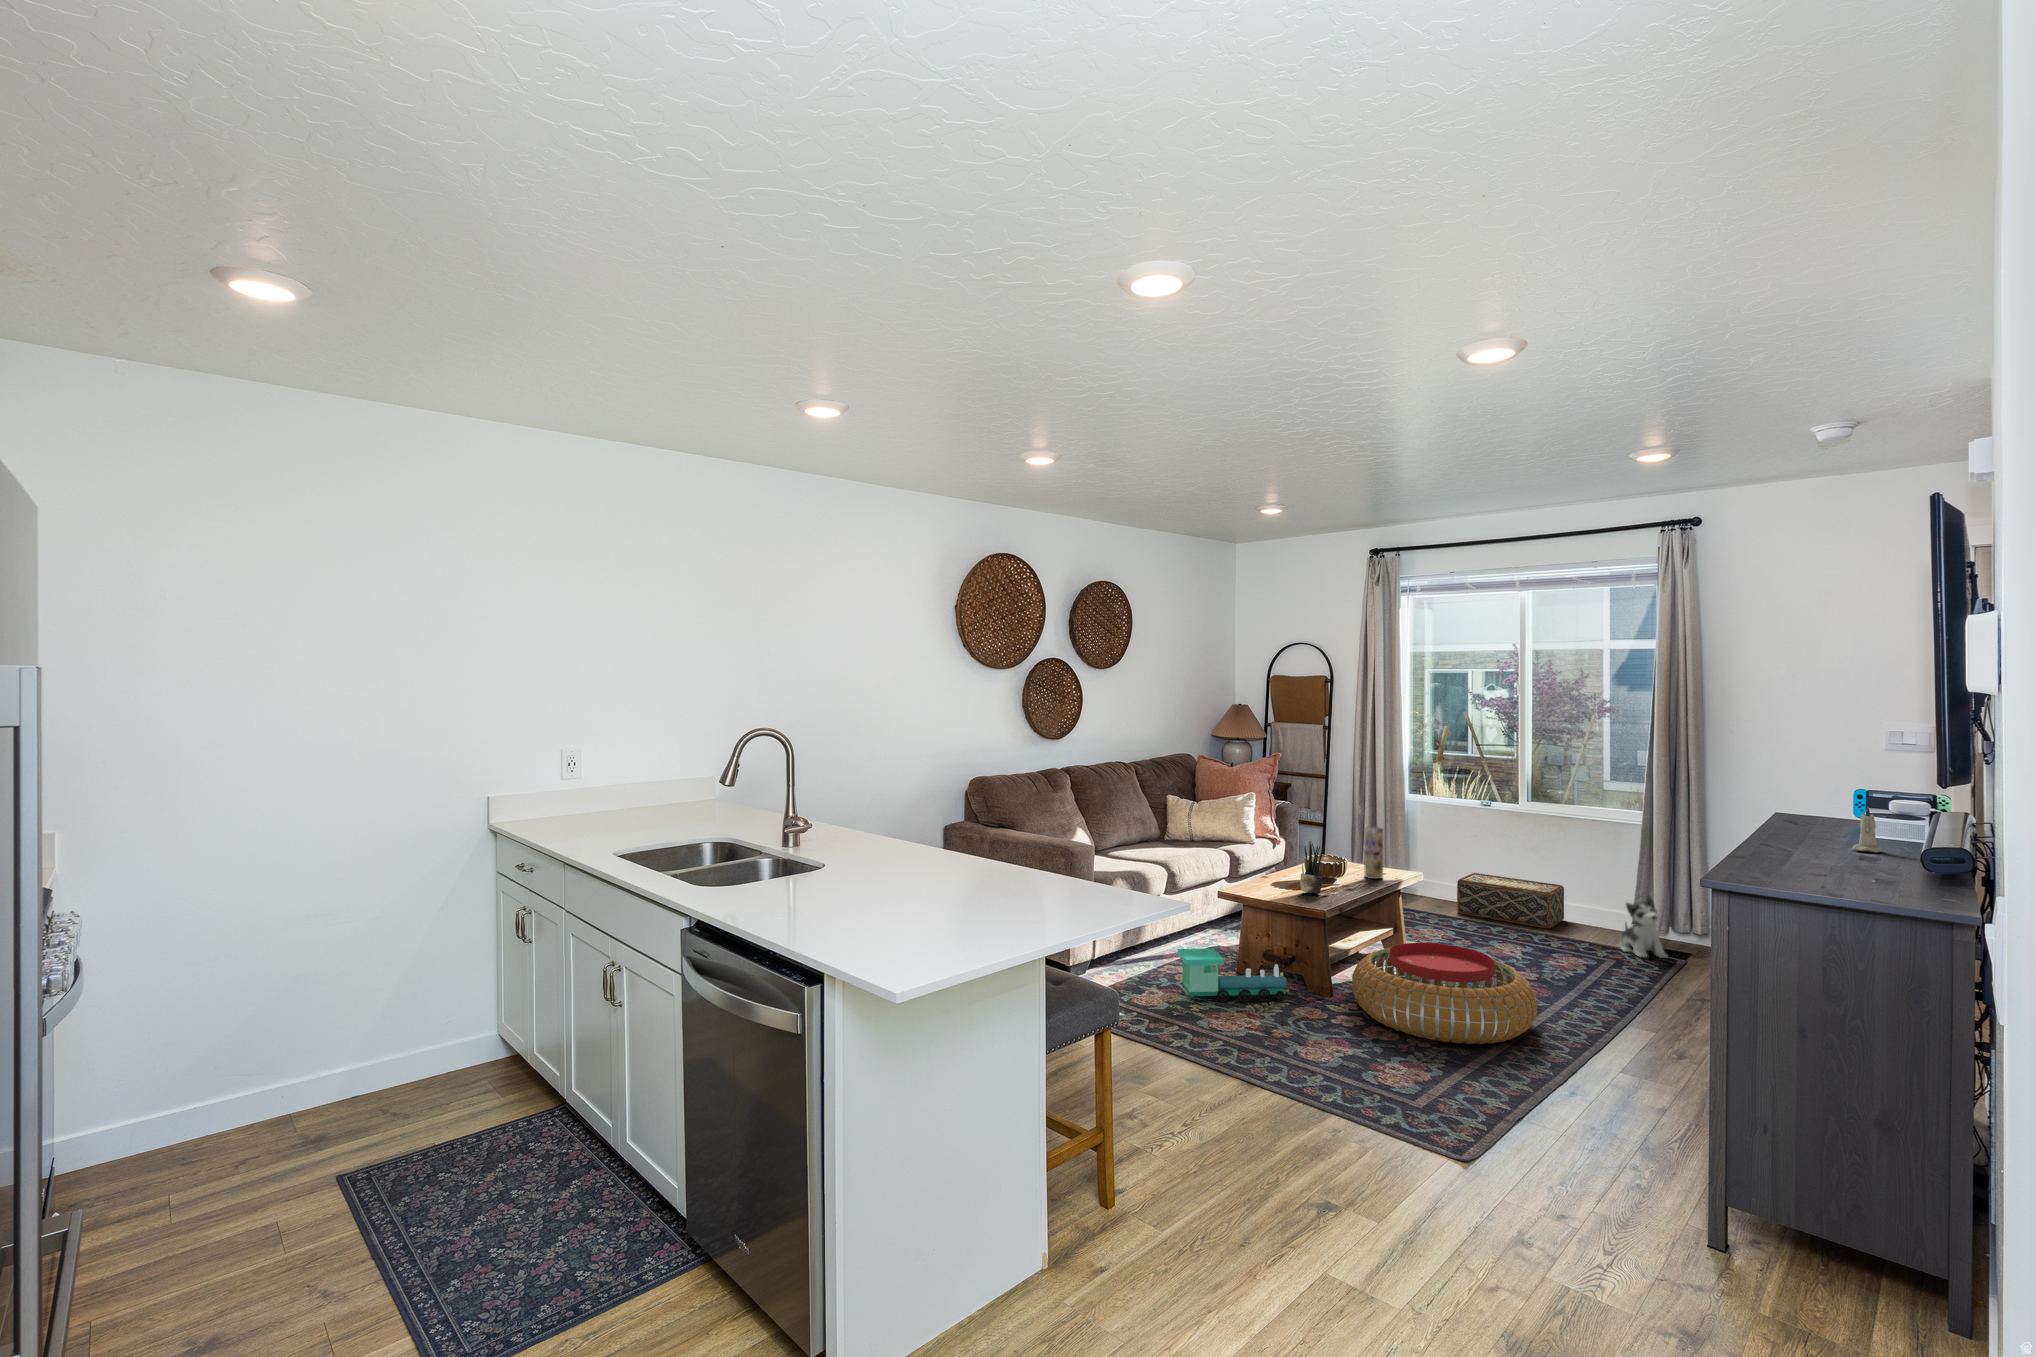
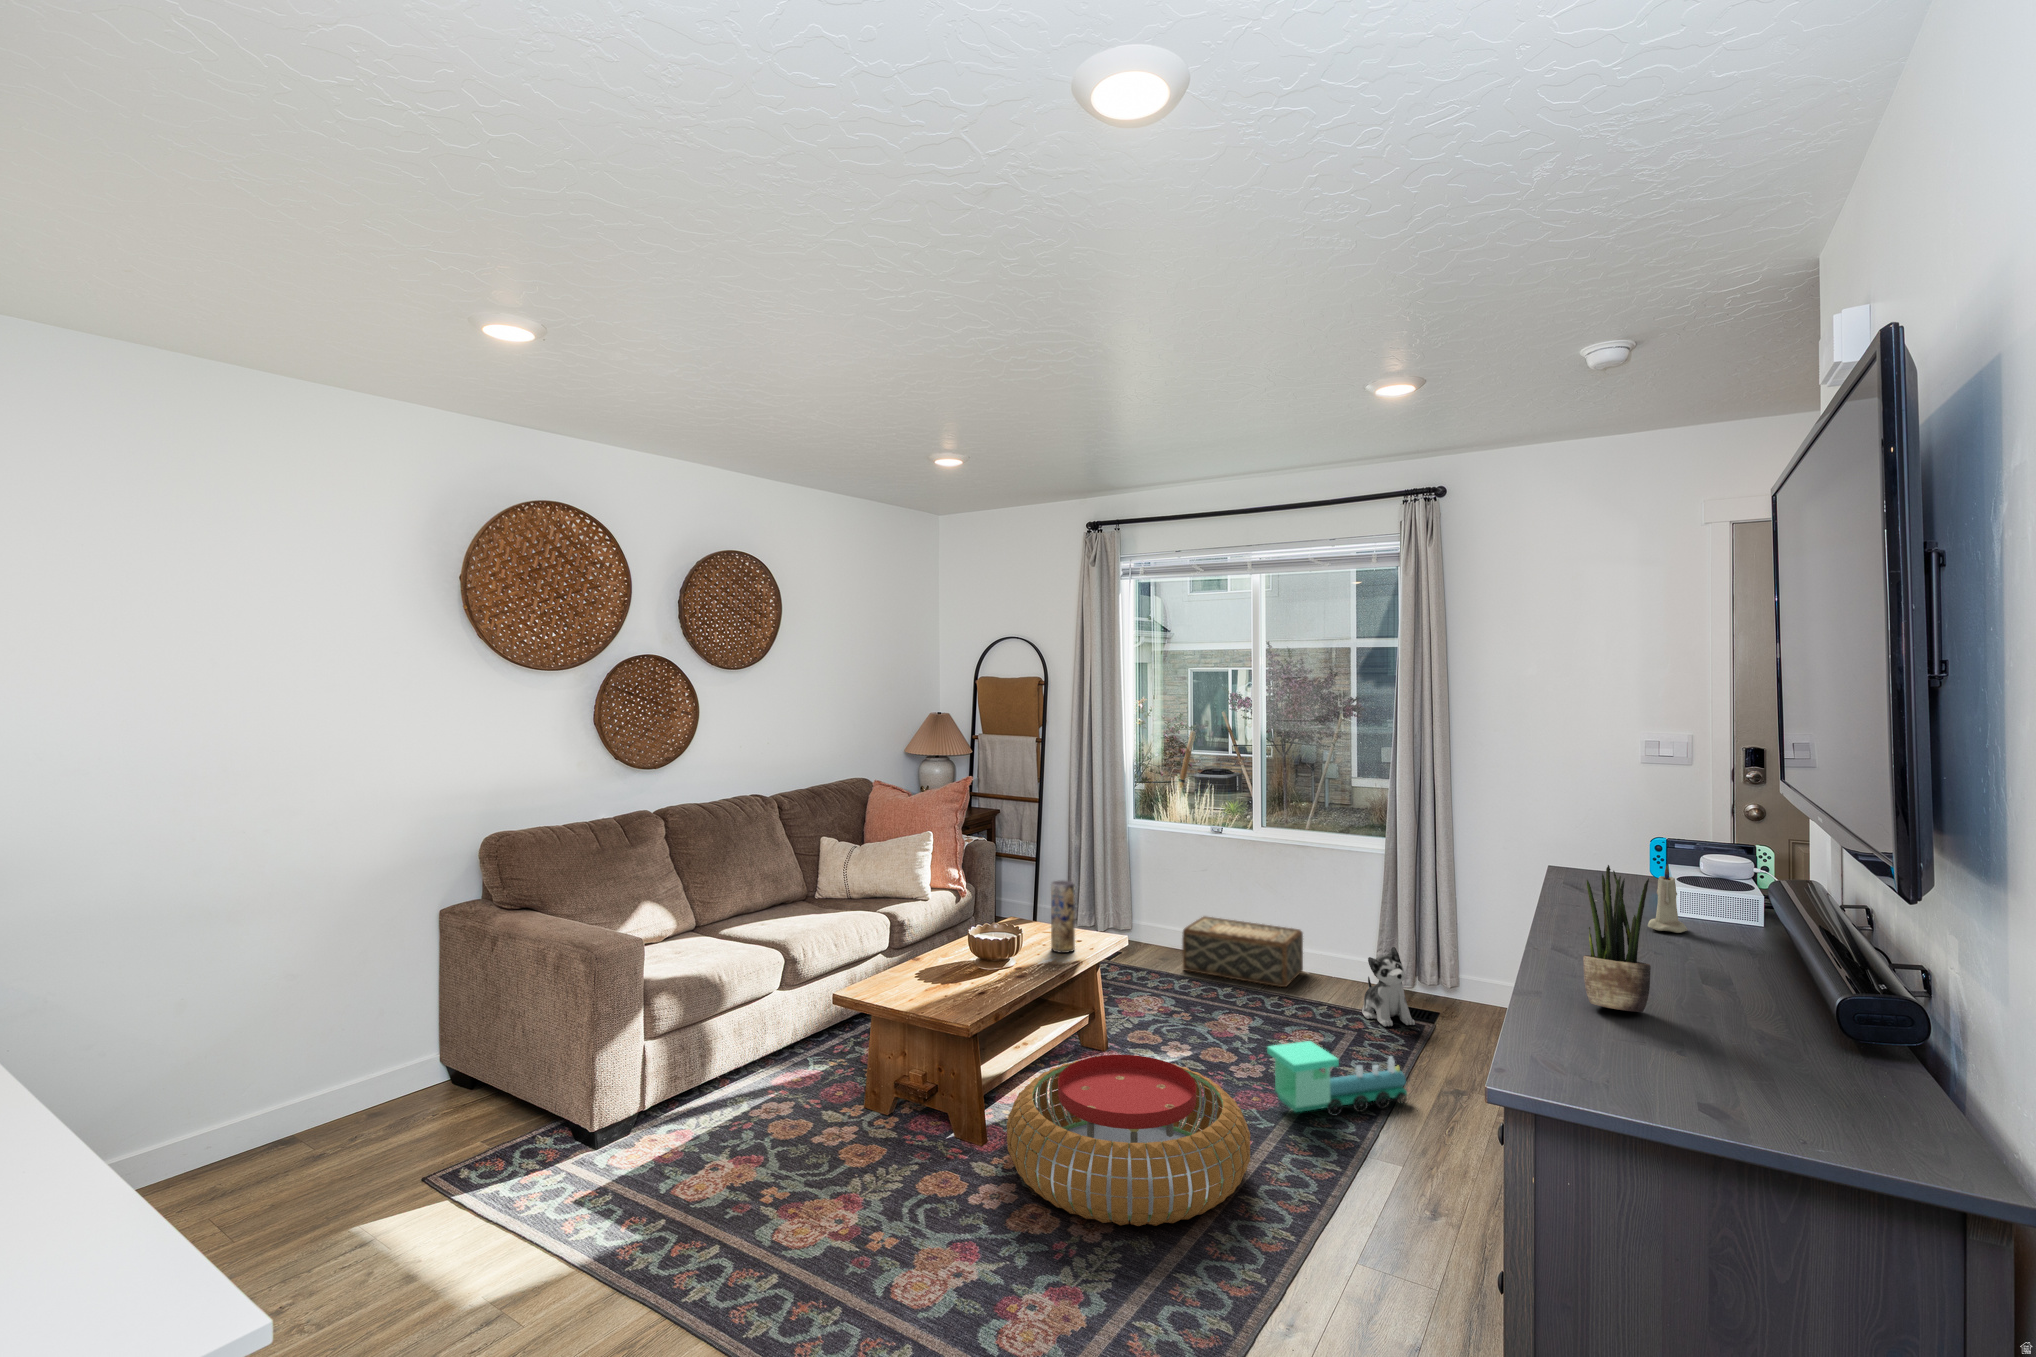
potted plant: present [1300,841,1324,894] -> present [1583,865,1651,1012]
toy train: present [1177,948,1289,1002] -> present [1267,1041,1409,1116]

